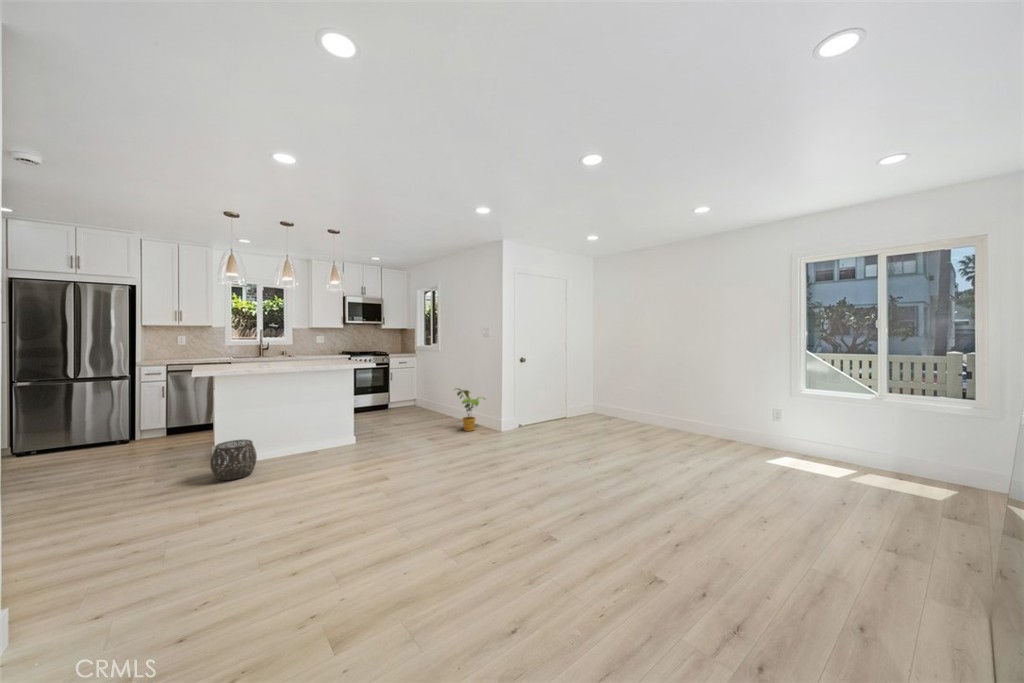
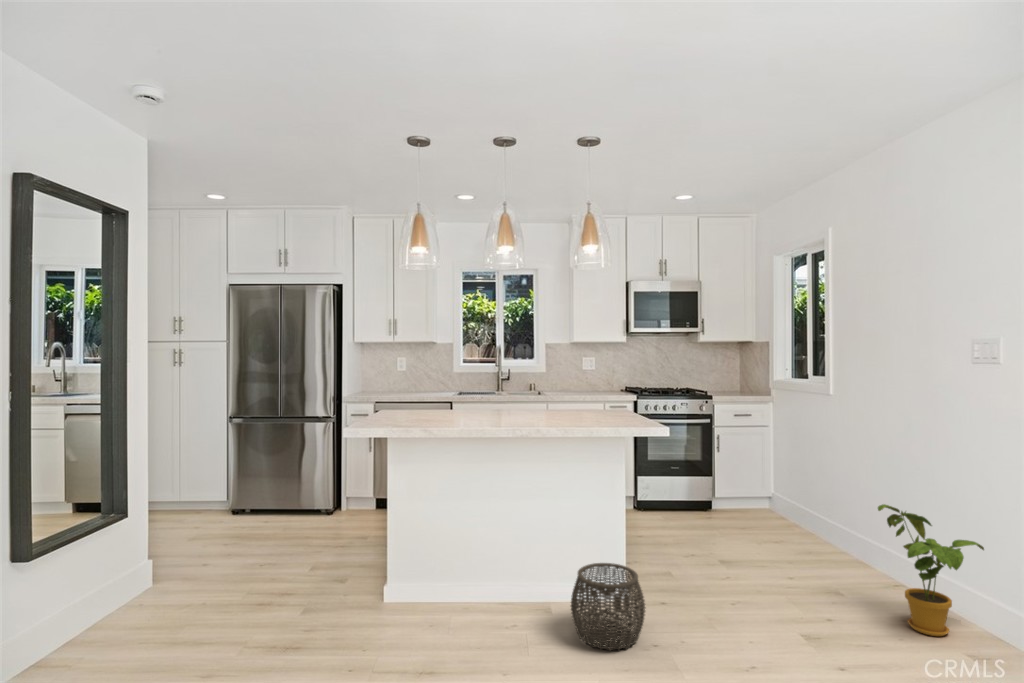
woven basket: present [210,439,257,480] -> present [571,563,645,650]

